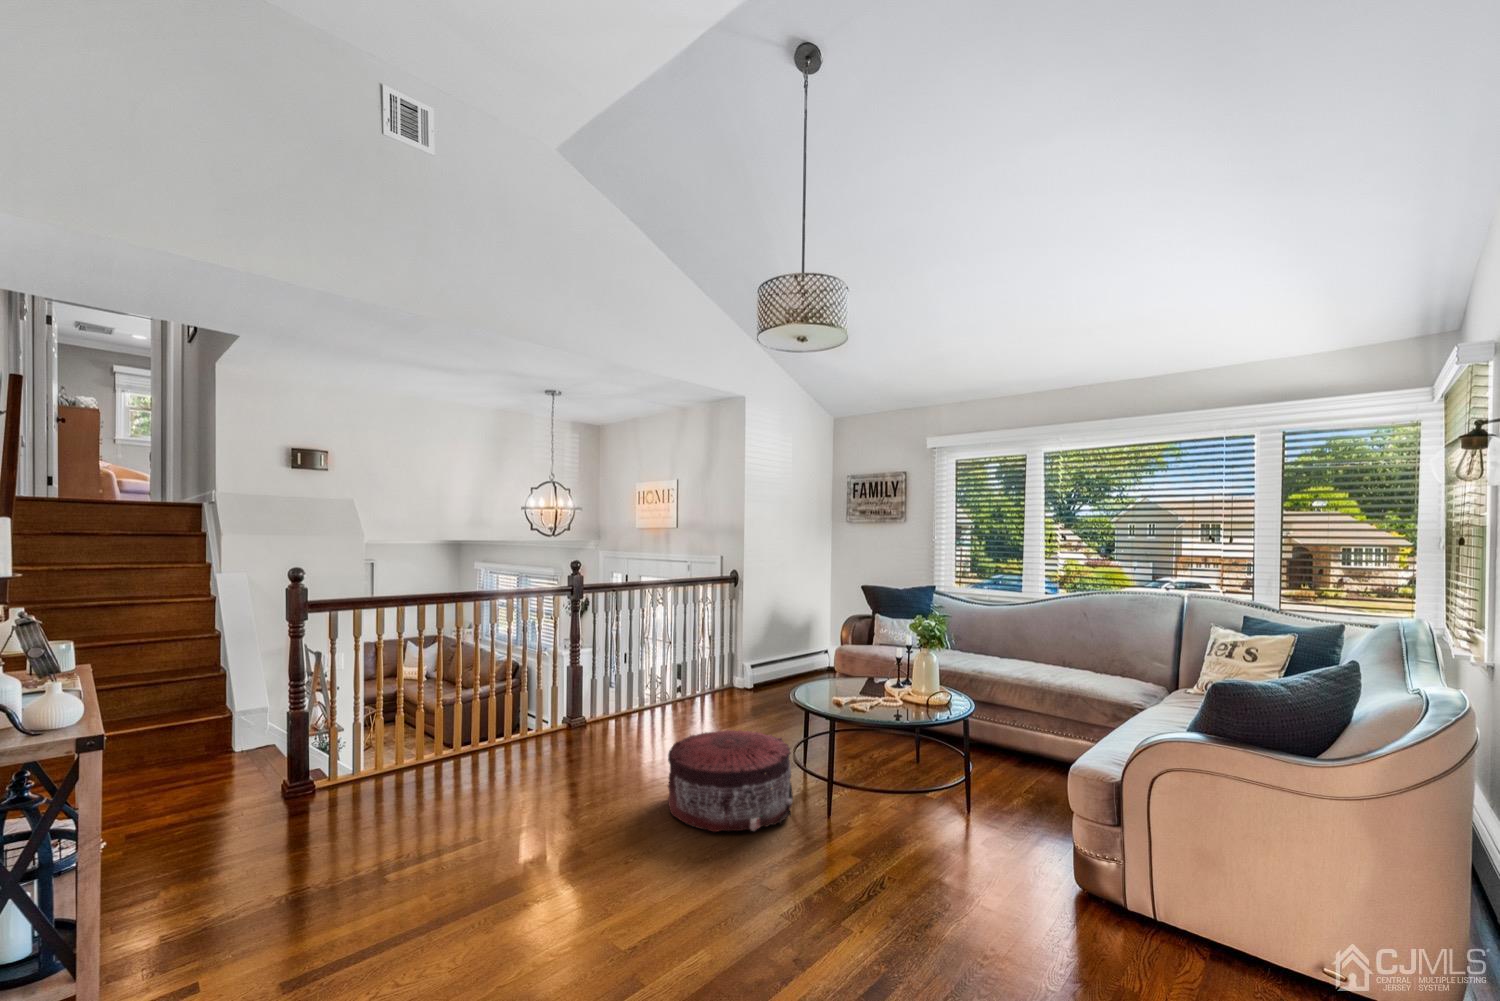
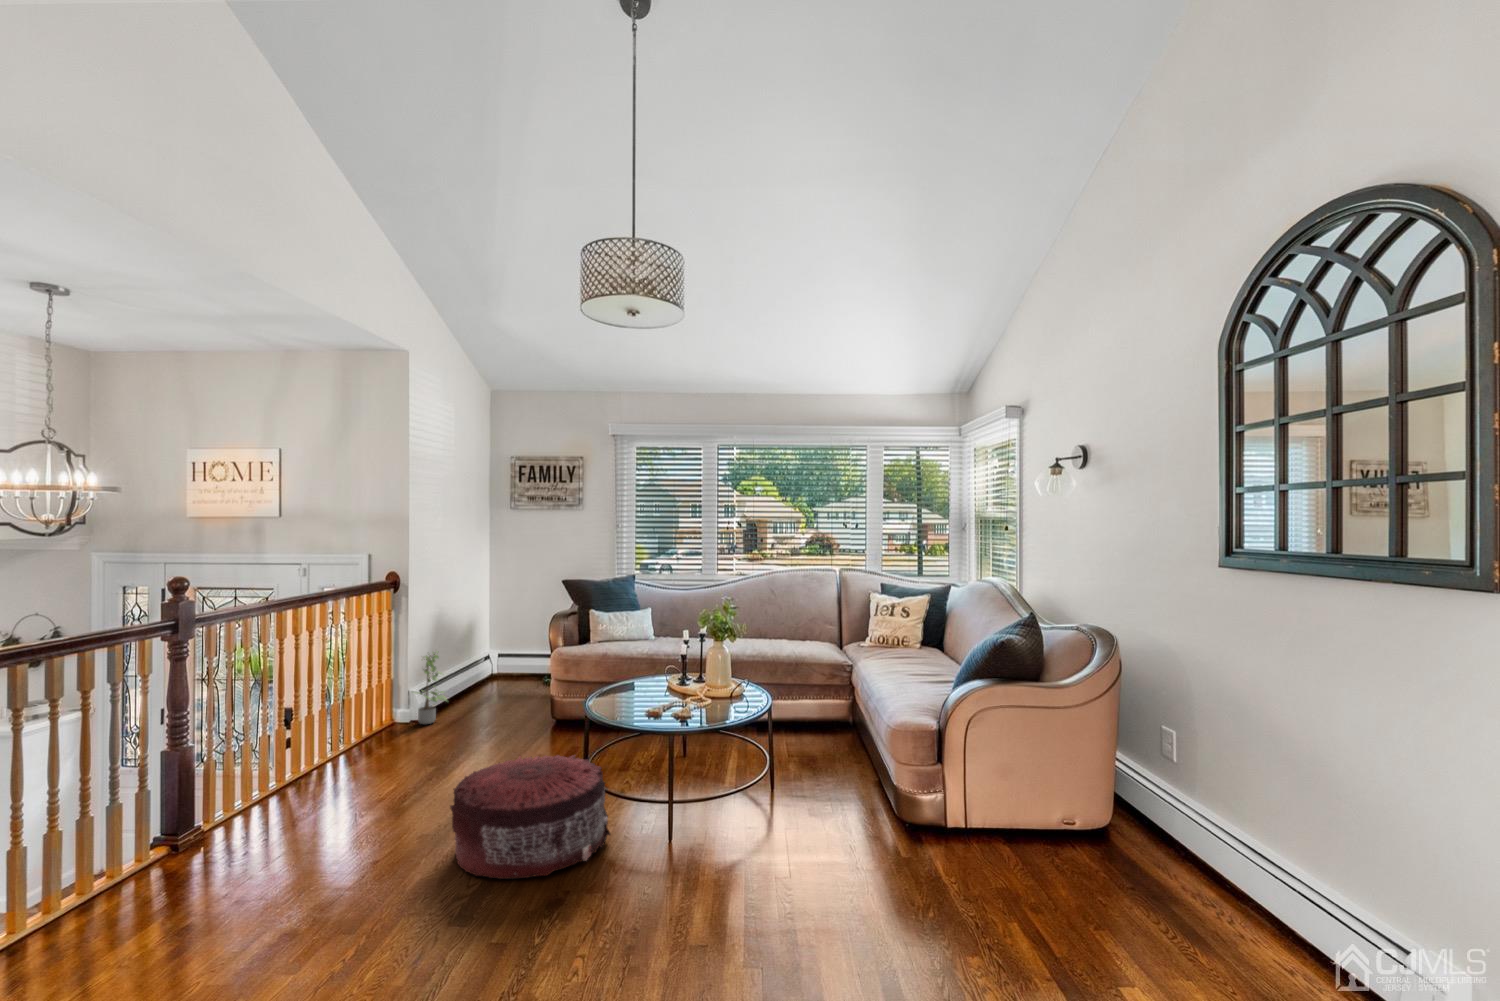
potted plant: none [741,633,770,694] -> present [416,652,447,724]

